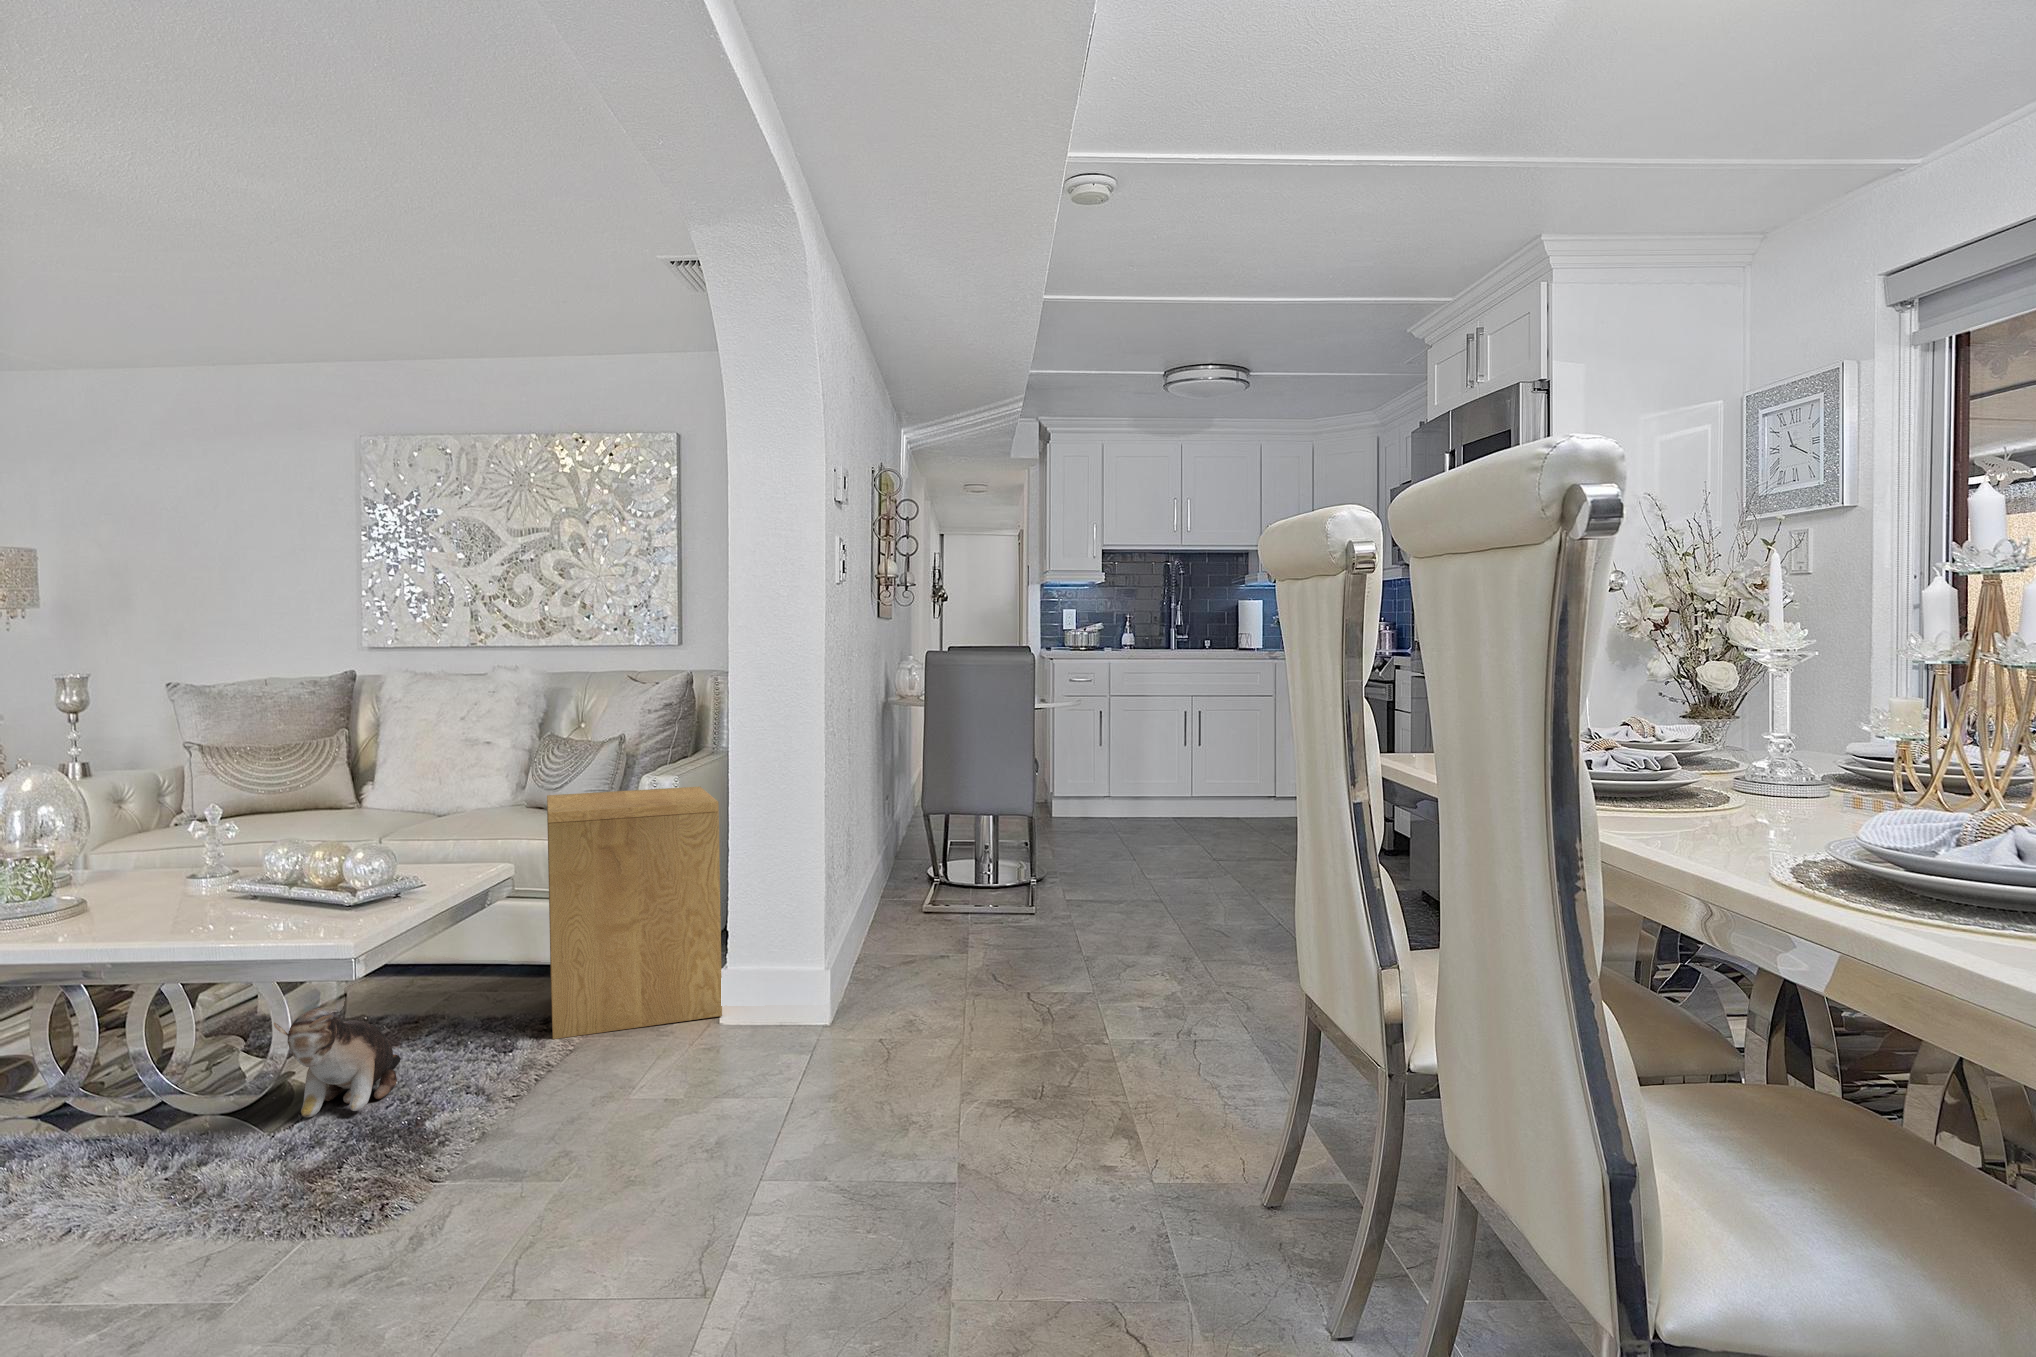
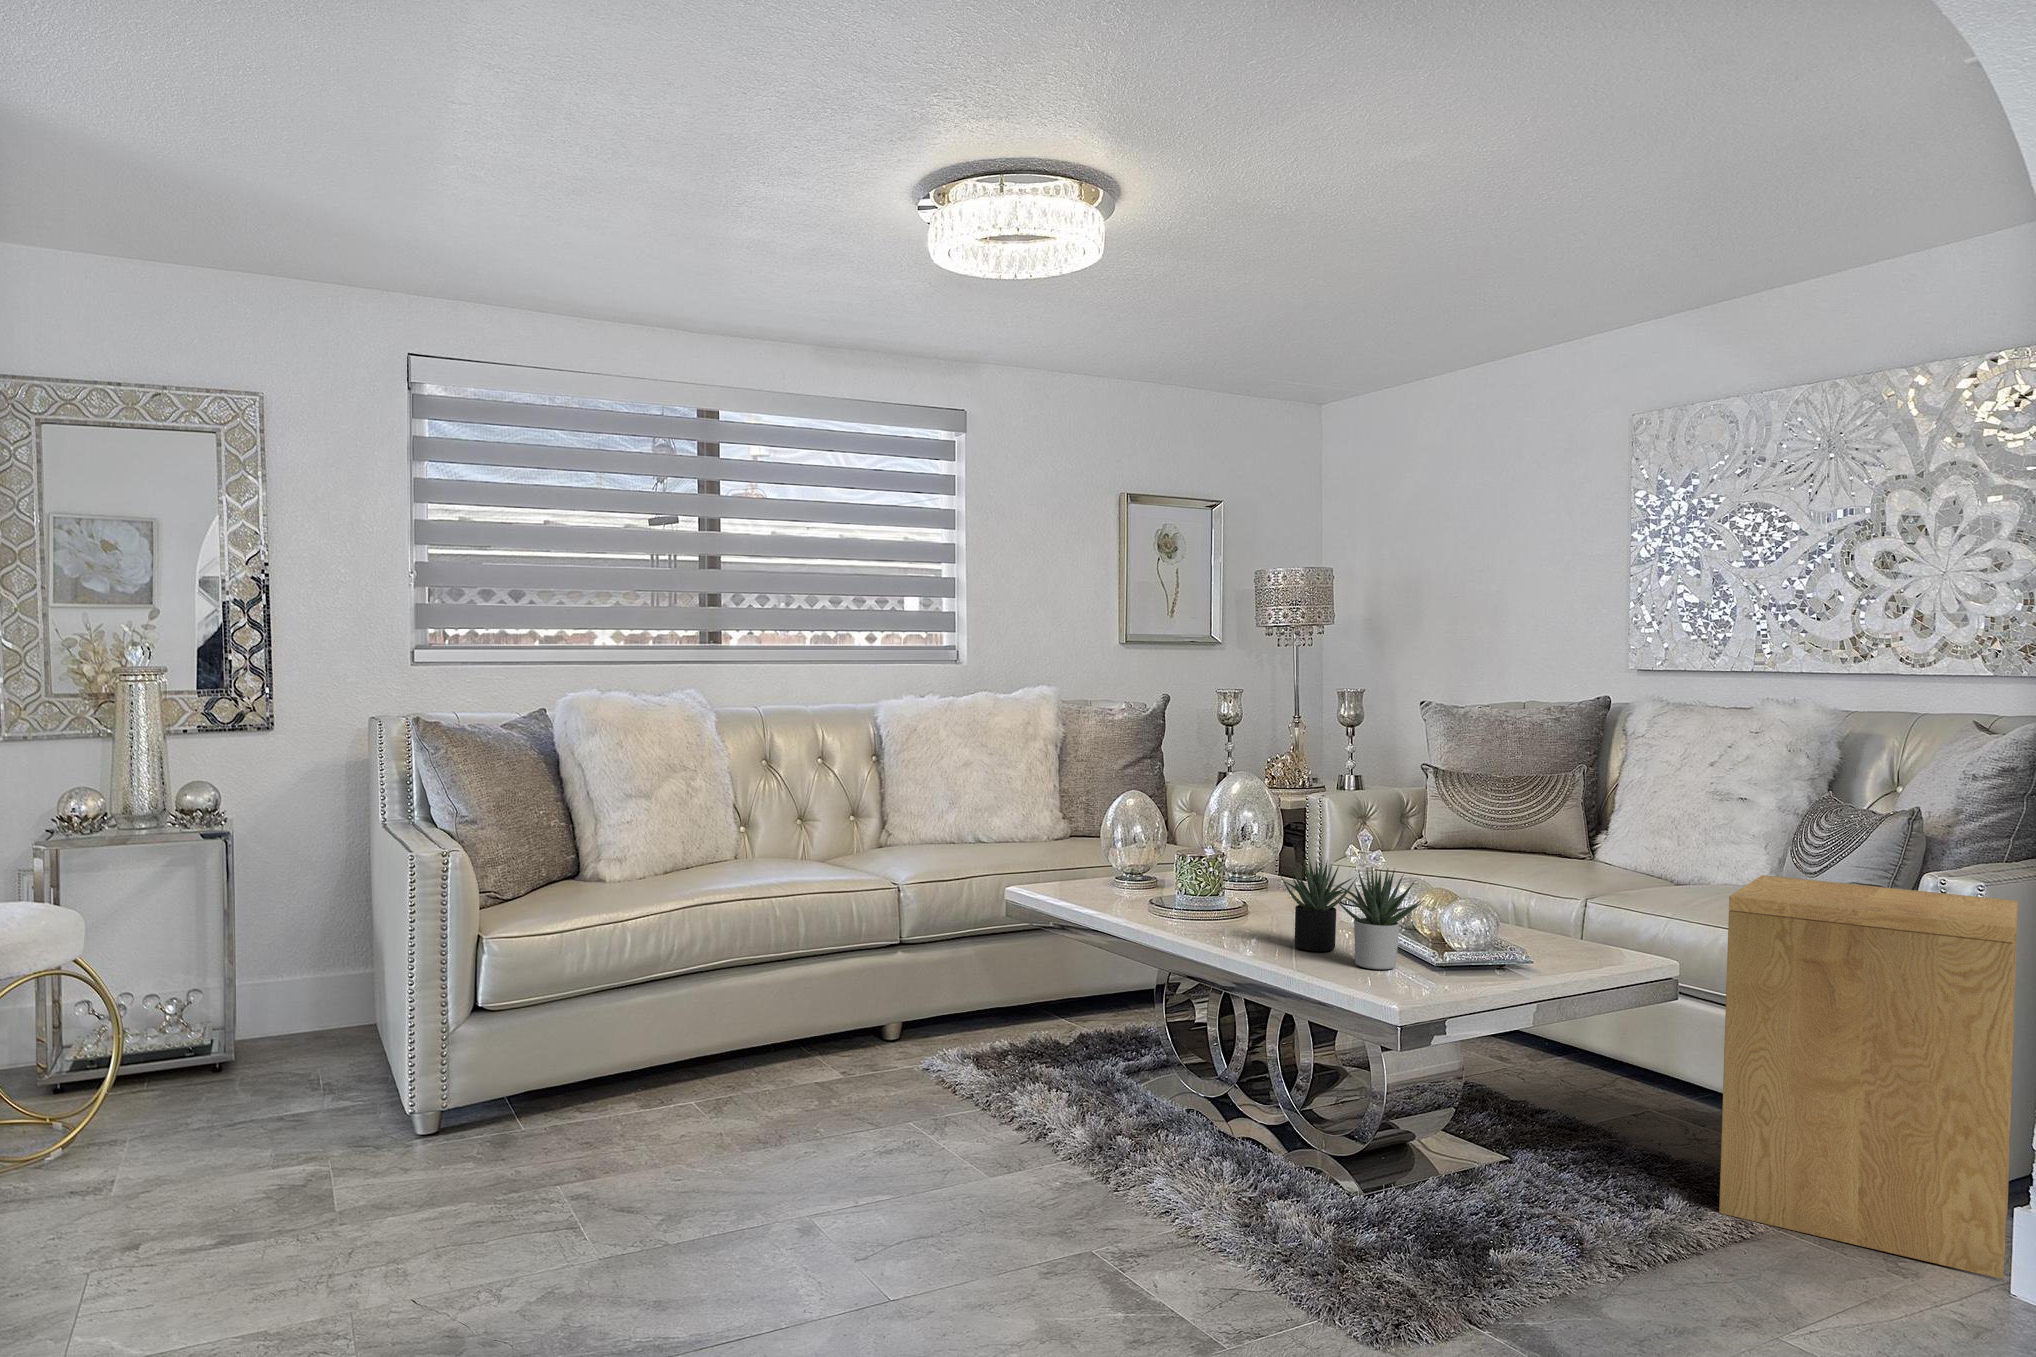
succulent plant: none [153,834,327,930] -> present [1280,857,1423,969]
plush toy: present [274,1008,401,1117] -> none [1363,1071,1523,1207]

